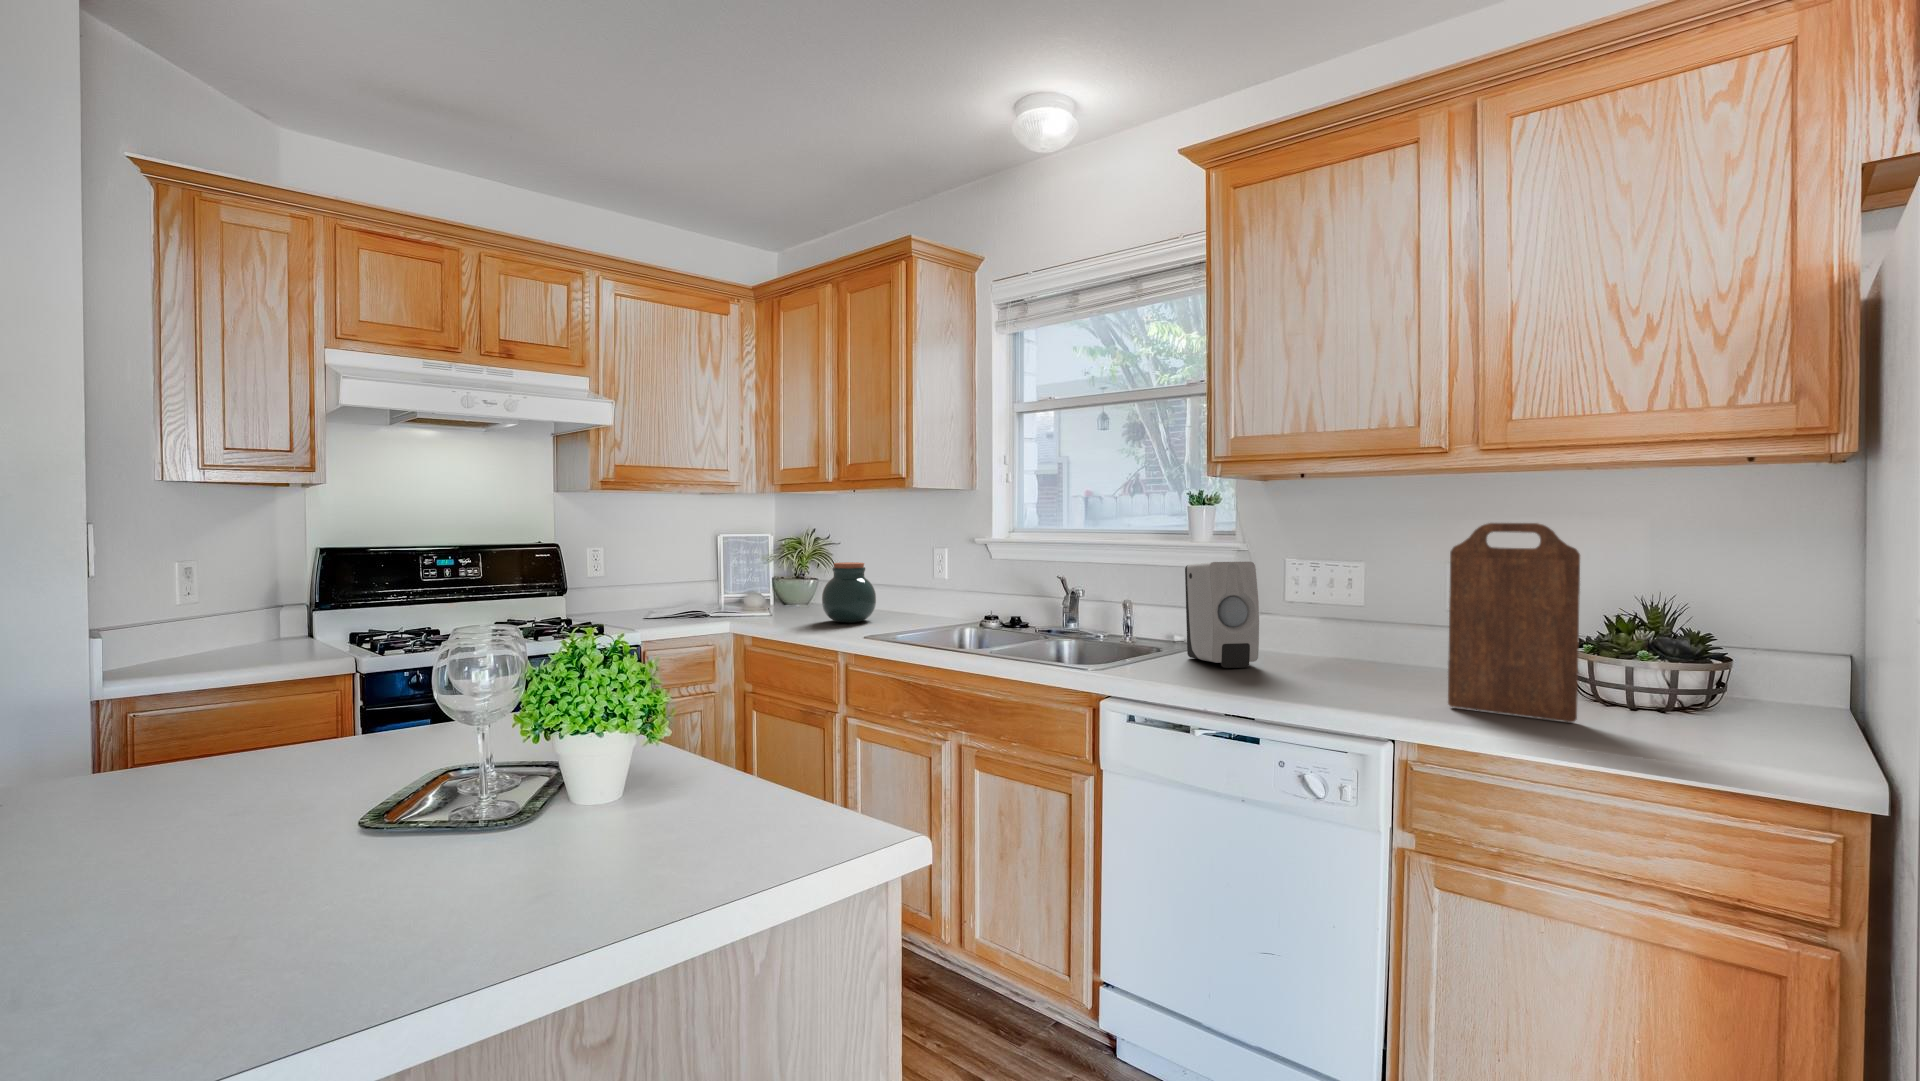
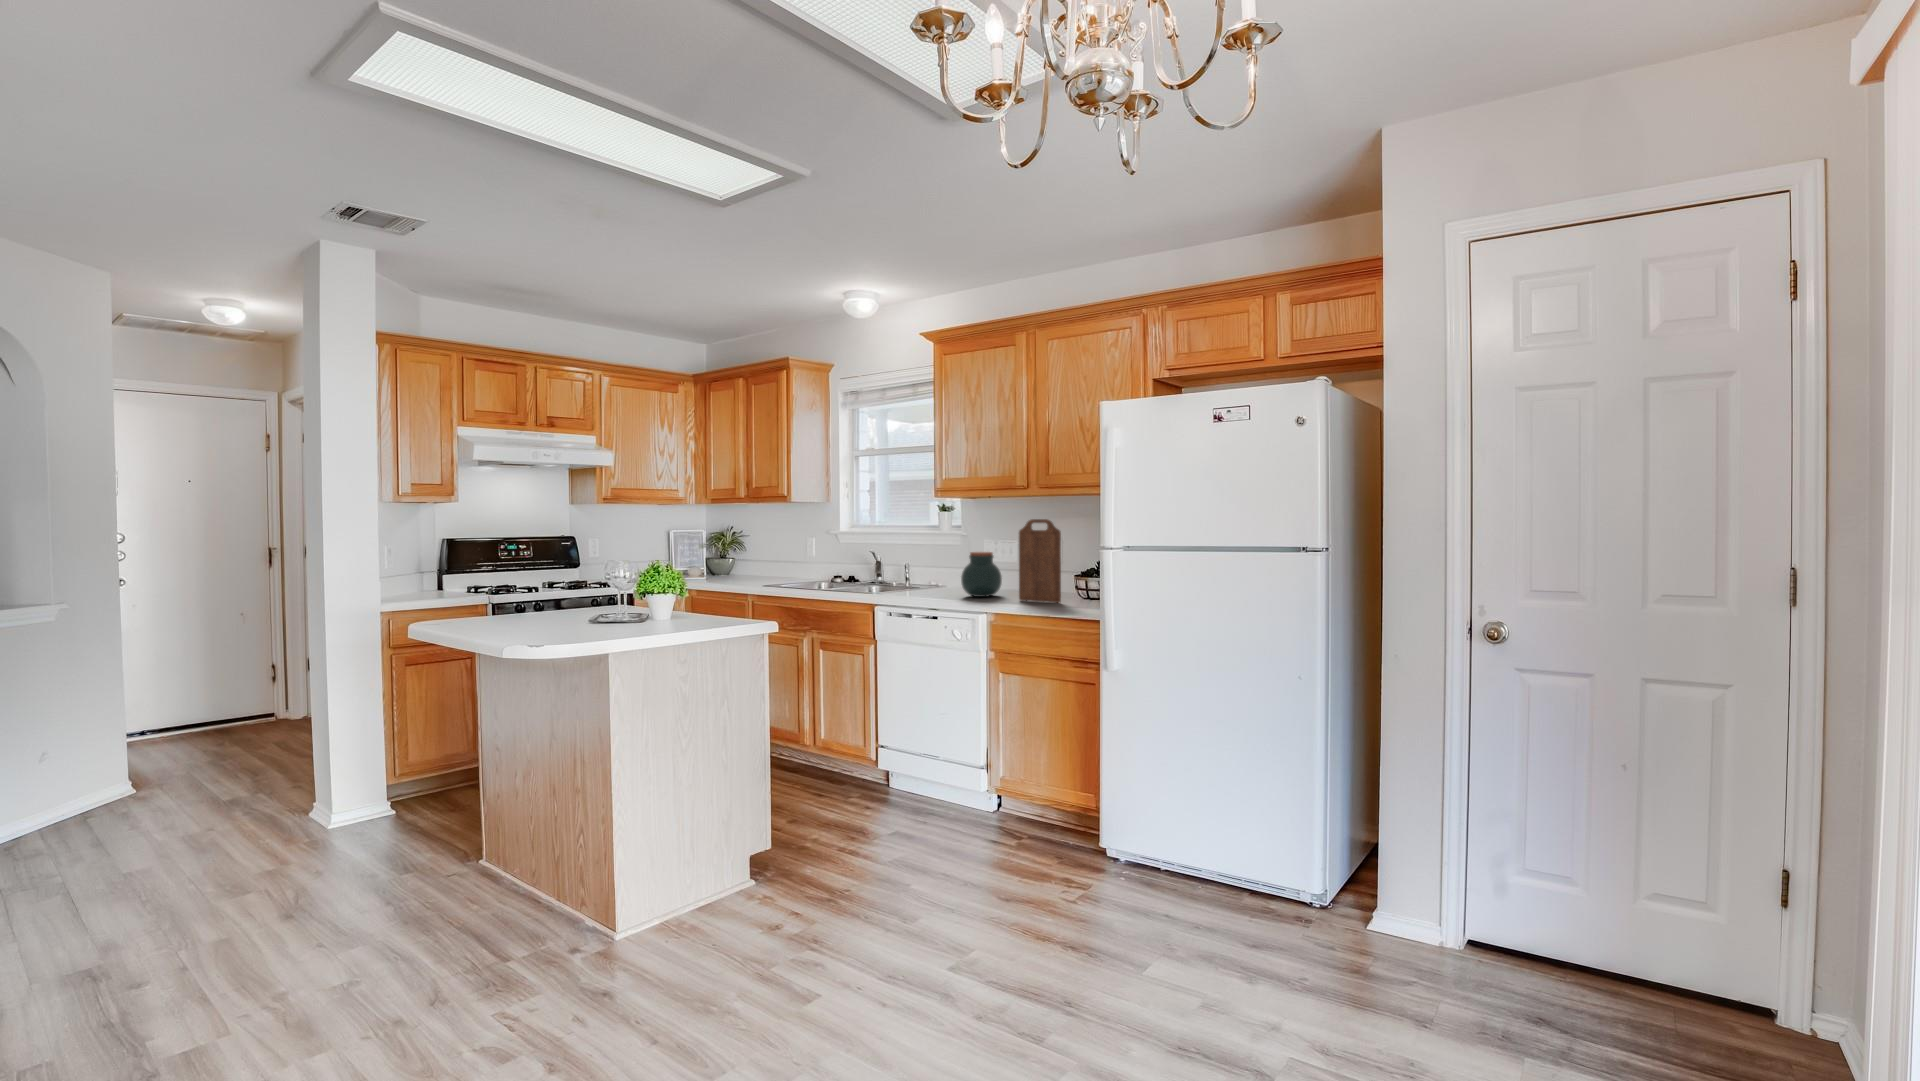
jar: present [822,562,876,623] -> present [961,552,1002,597]
soap dispenser: present [1185,562,1259,668] -> none [929,540,960,593]

